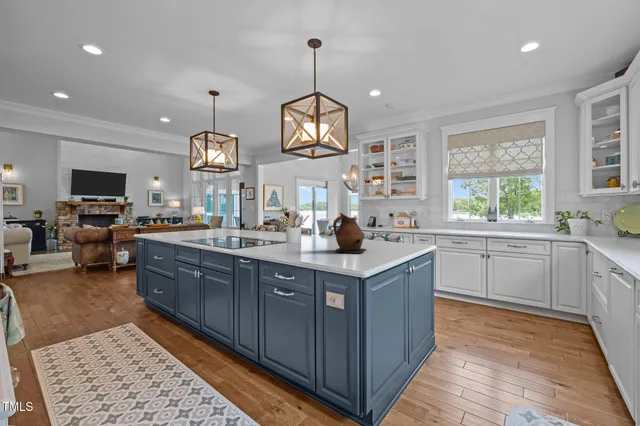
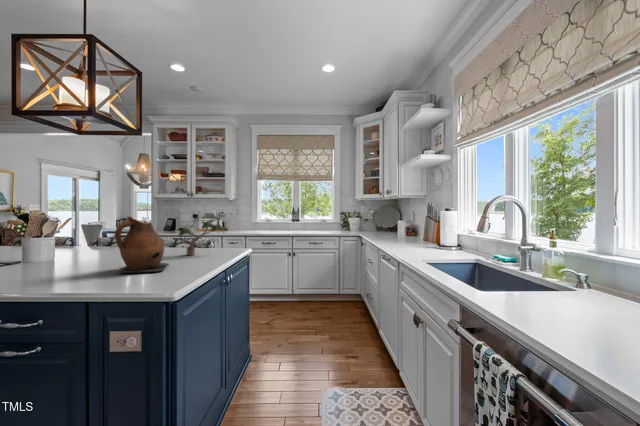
potted plant: none [370,216,414,245] -> present [178,220,223,255]

